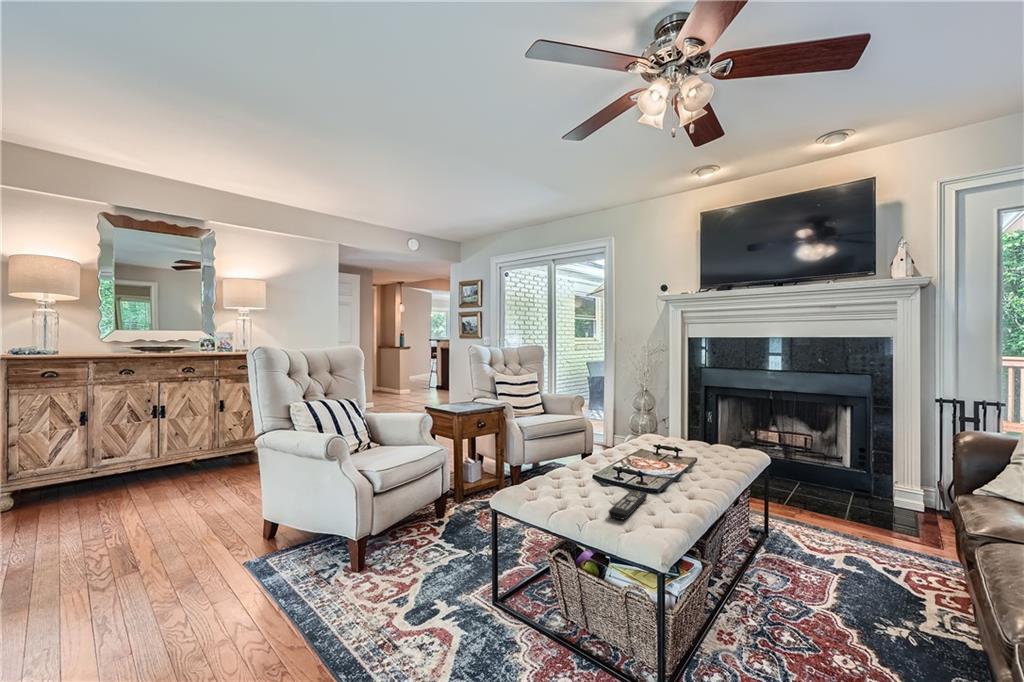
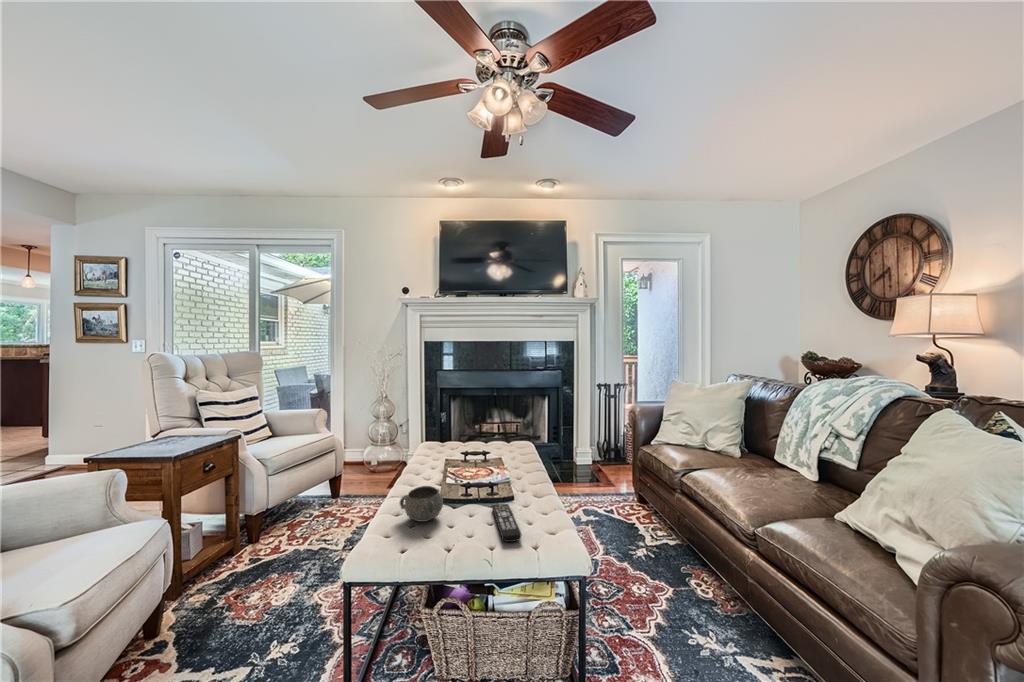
decorative bowl: none [555,458,589,486] -> present [400,486,443,522]

